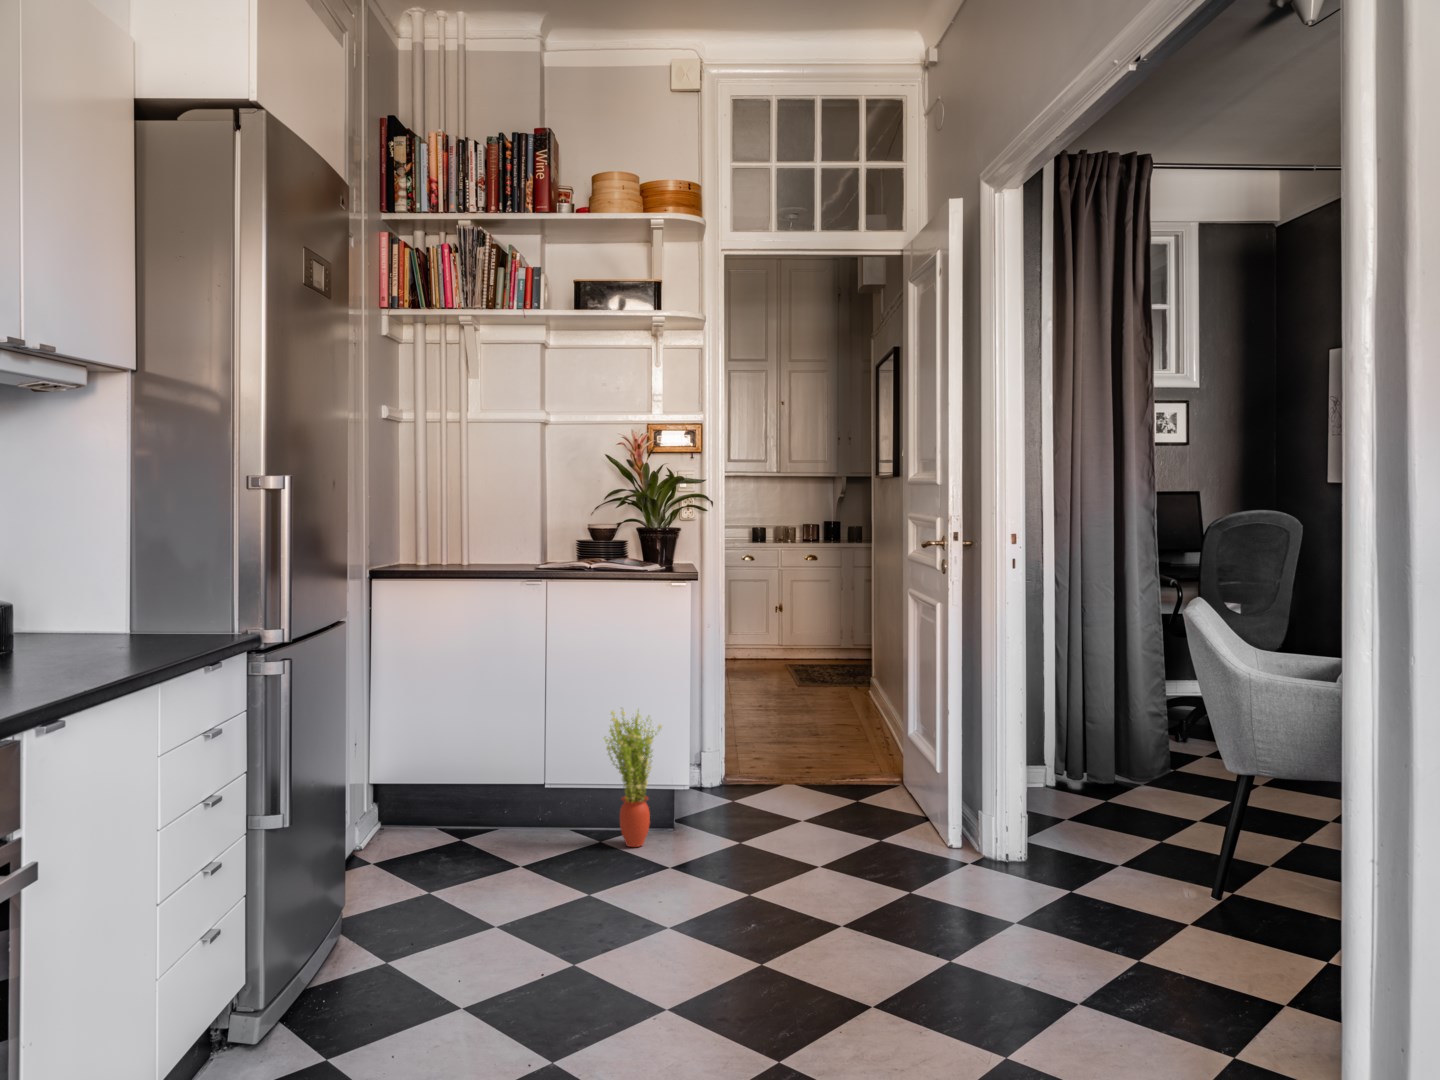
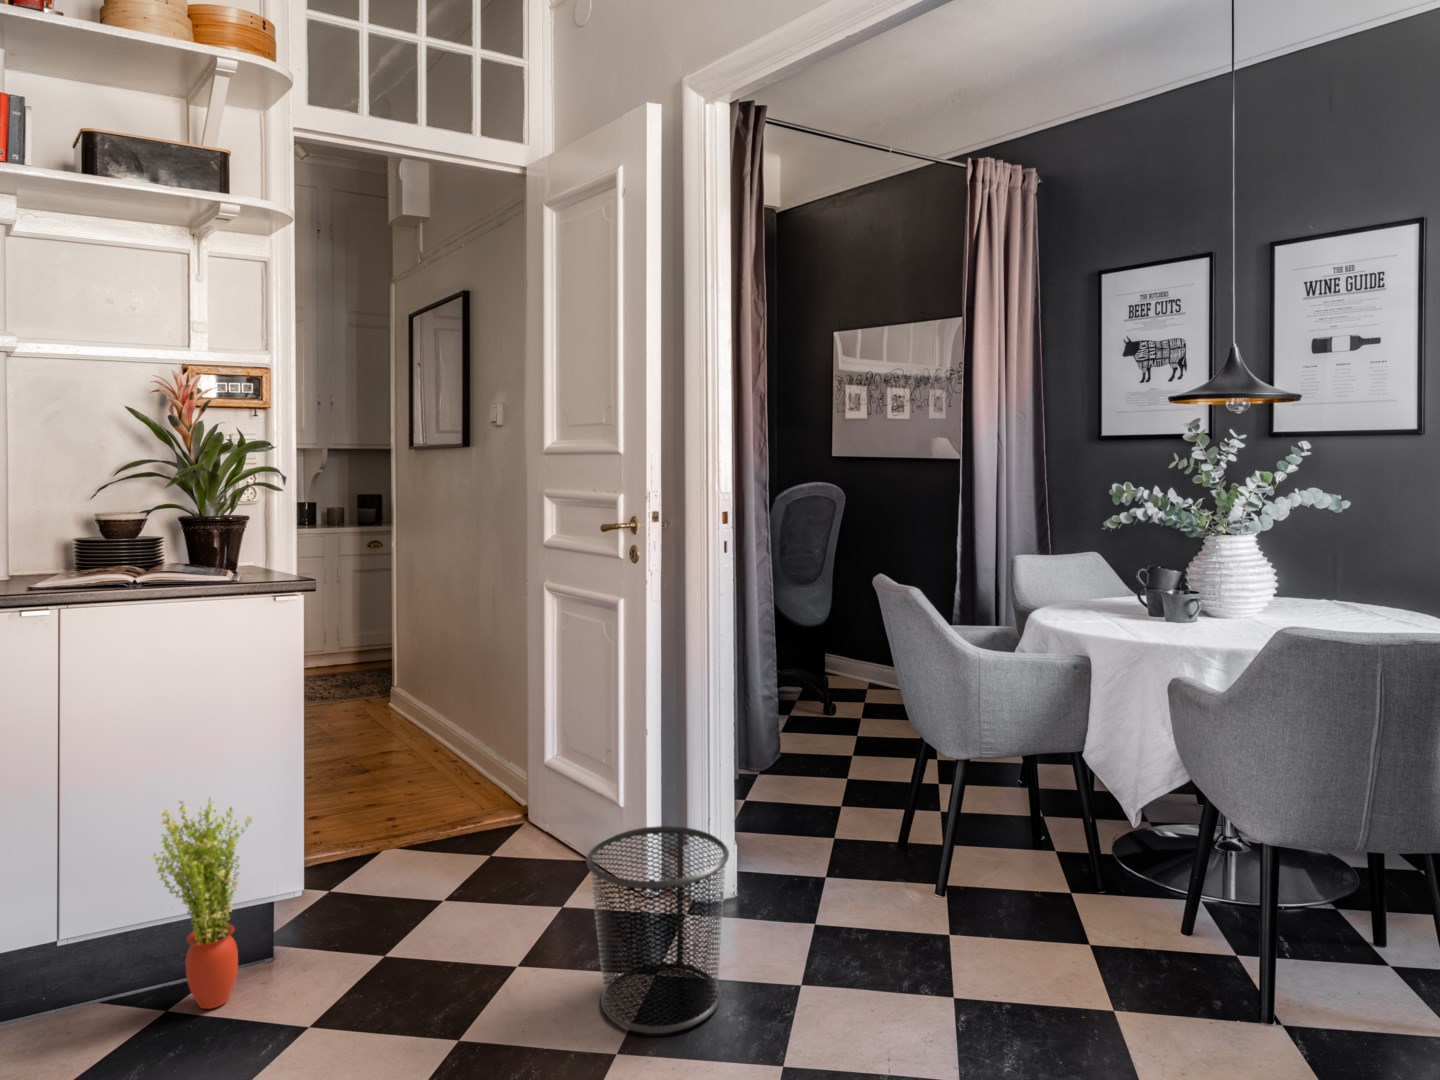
trash can: none [866,773,976,917] -> present [586,826,729,1033]

